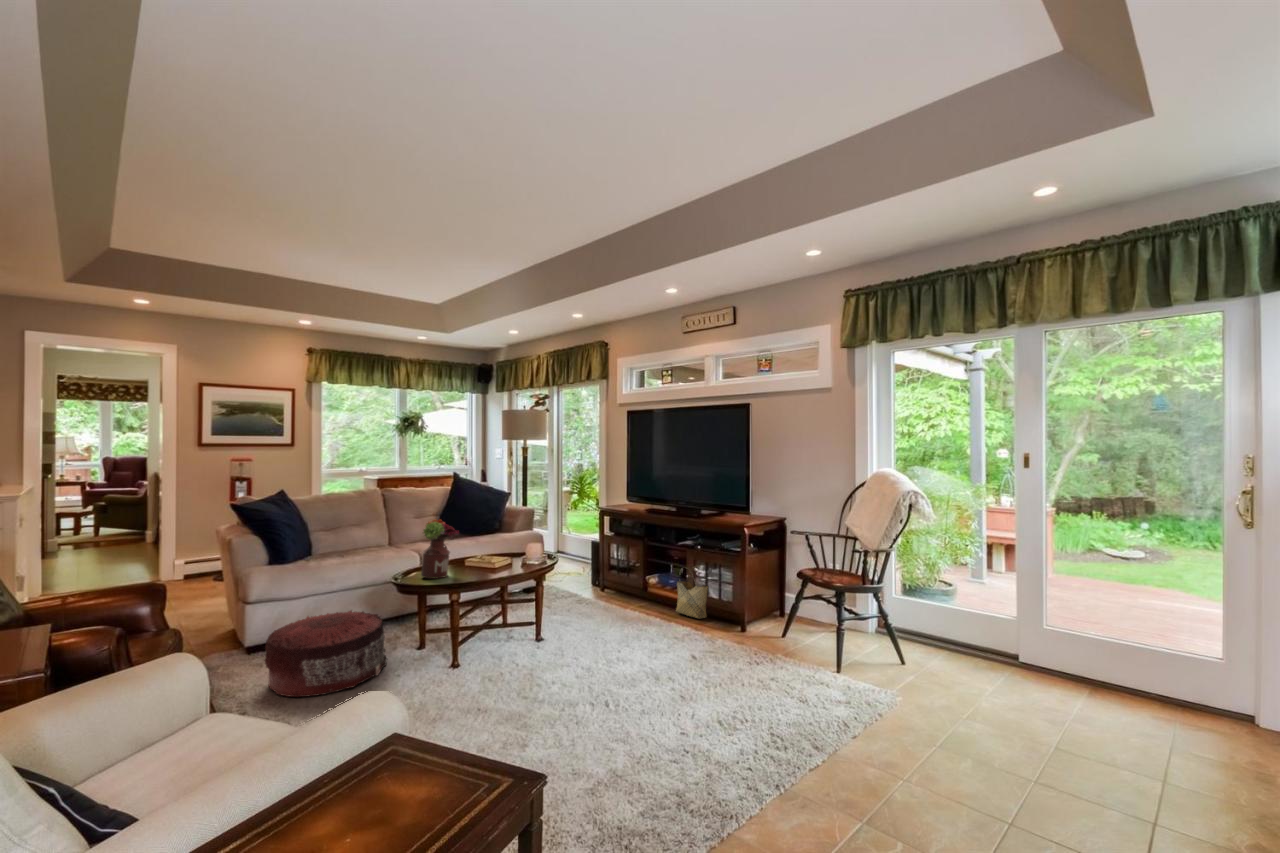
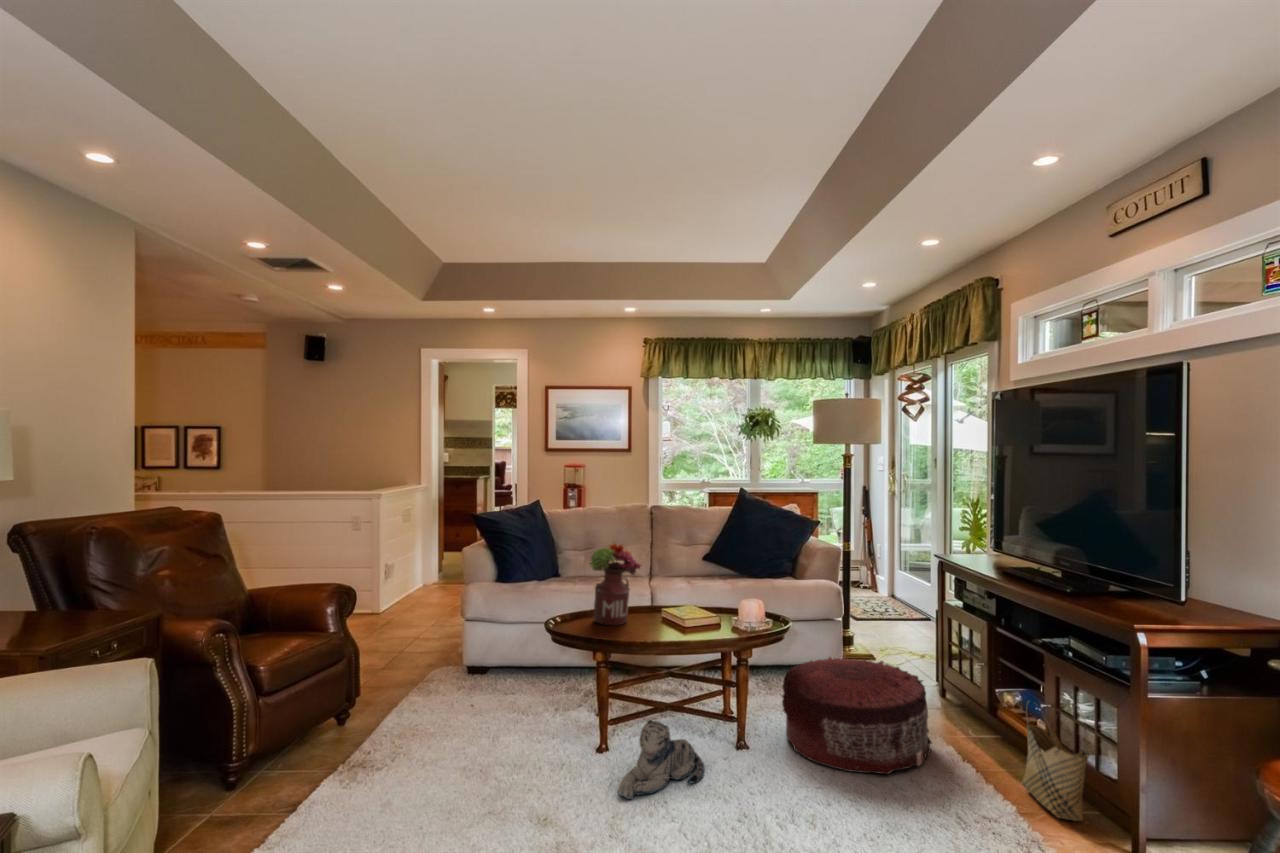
pouf: present [265,610,387,697] -> present [782,657,932,774]
plush toy: none [497,625,538,676] -> present [618,720,704,799]

